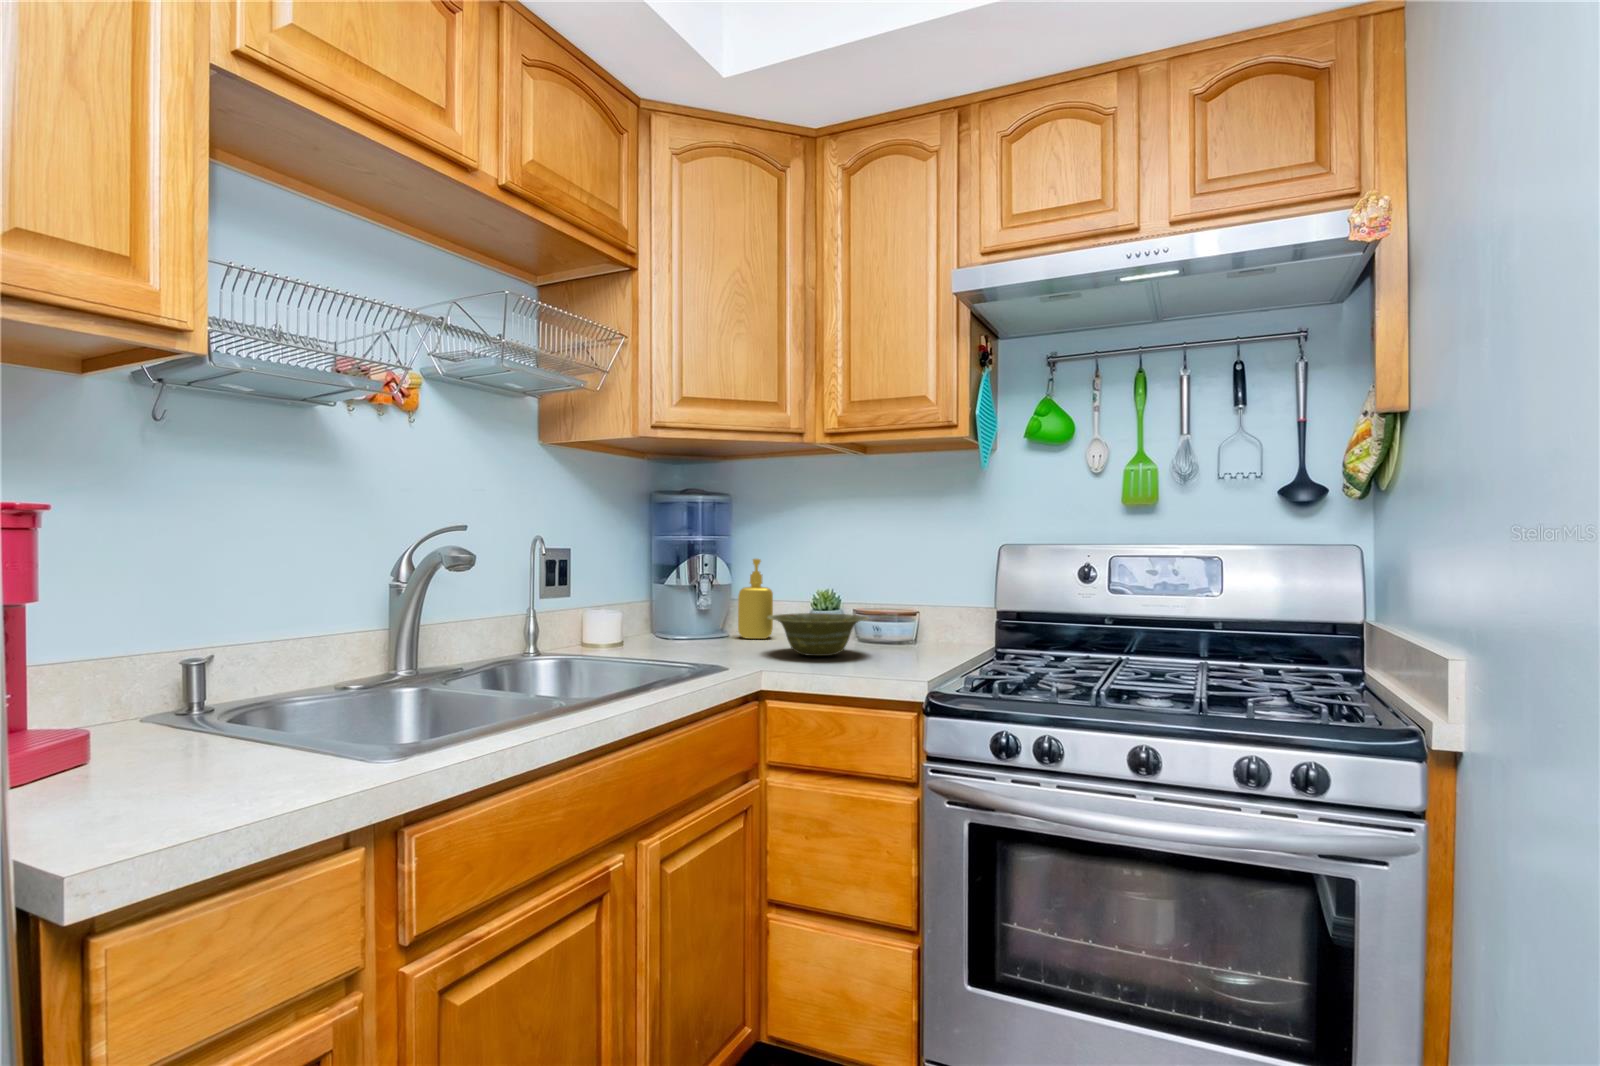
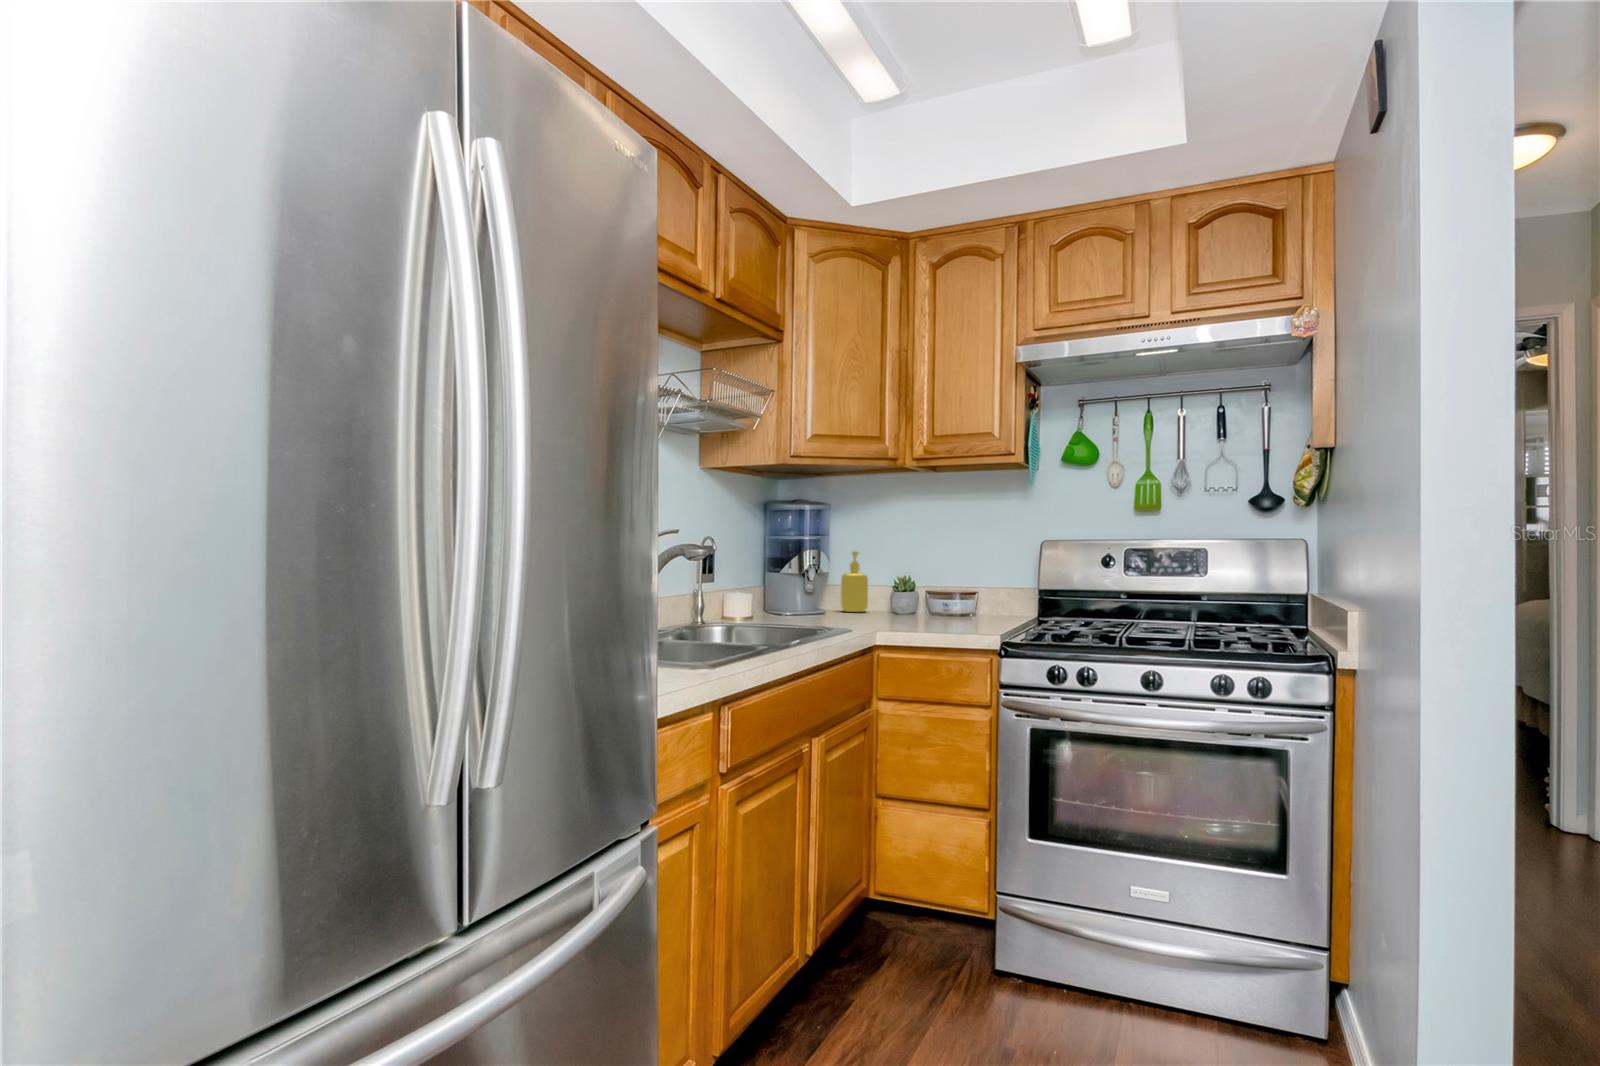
dish: present [767,613,869,656] -> none [873,592,950,621]

